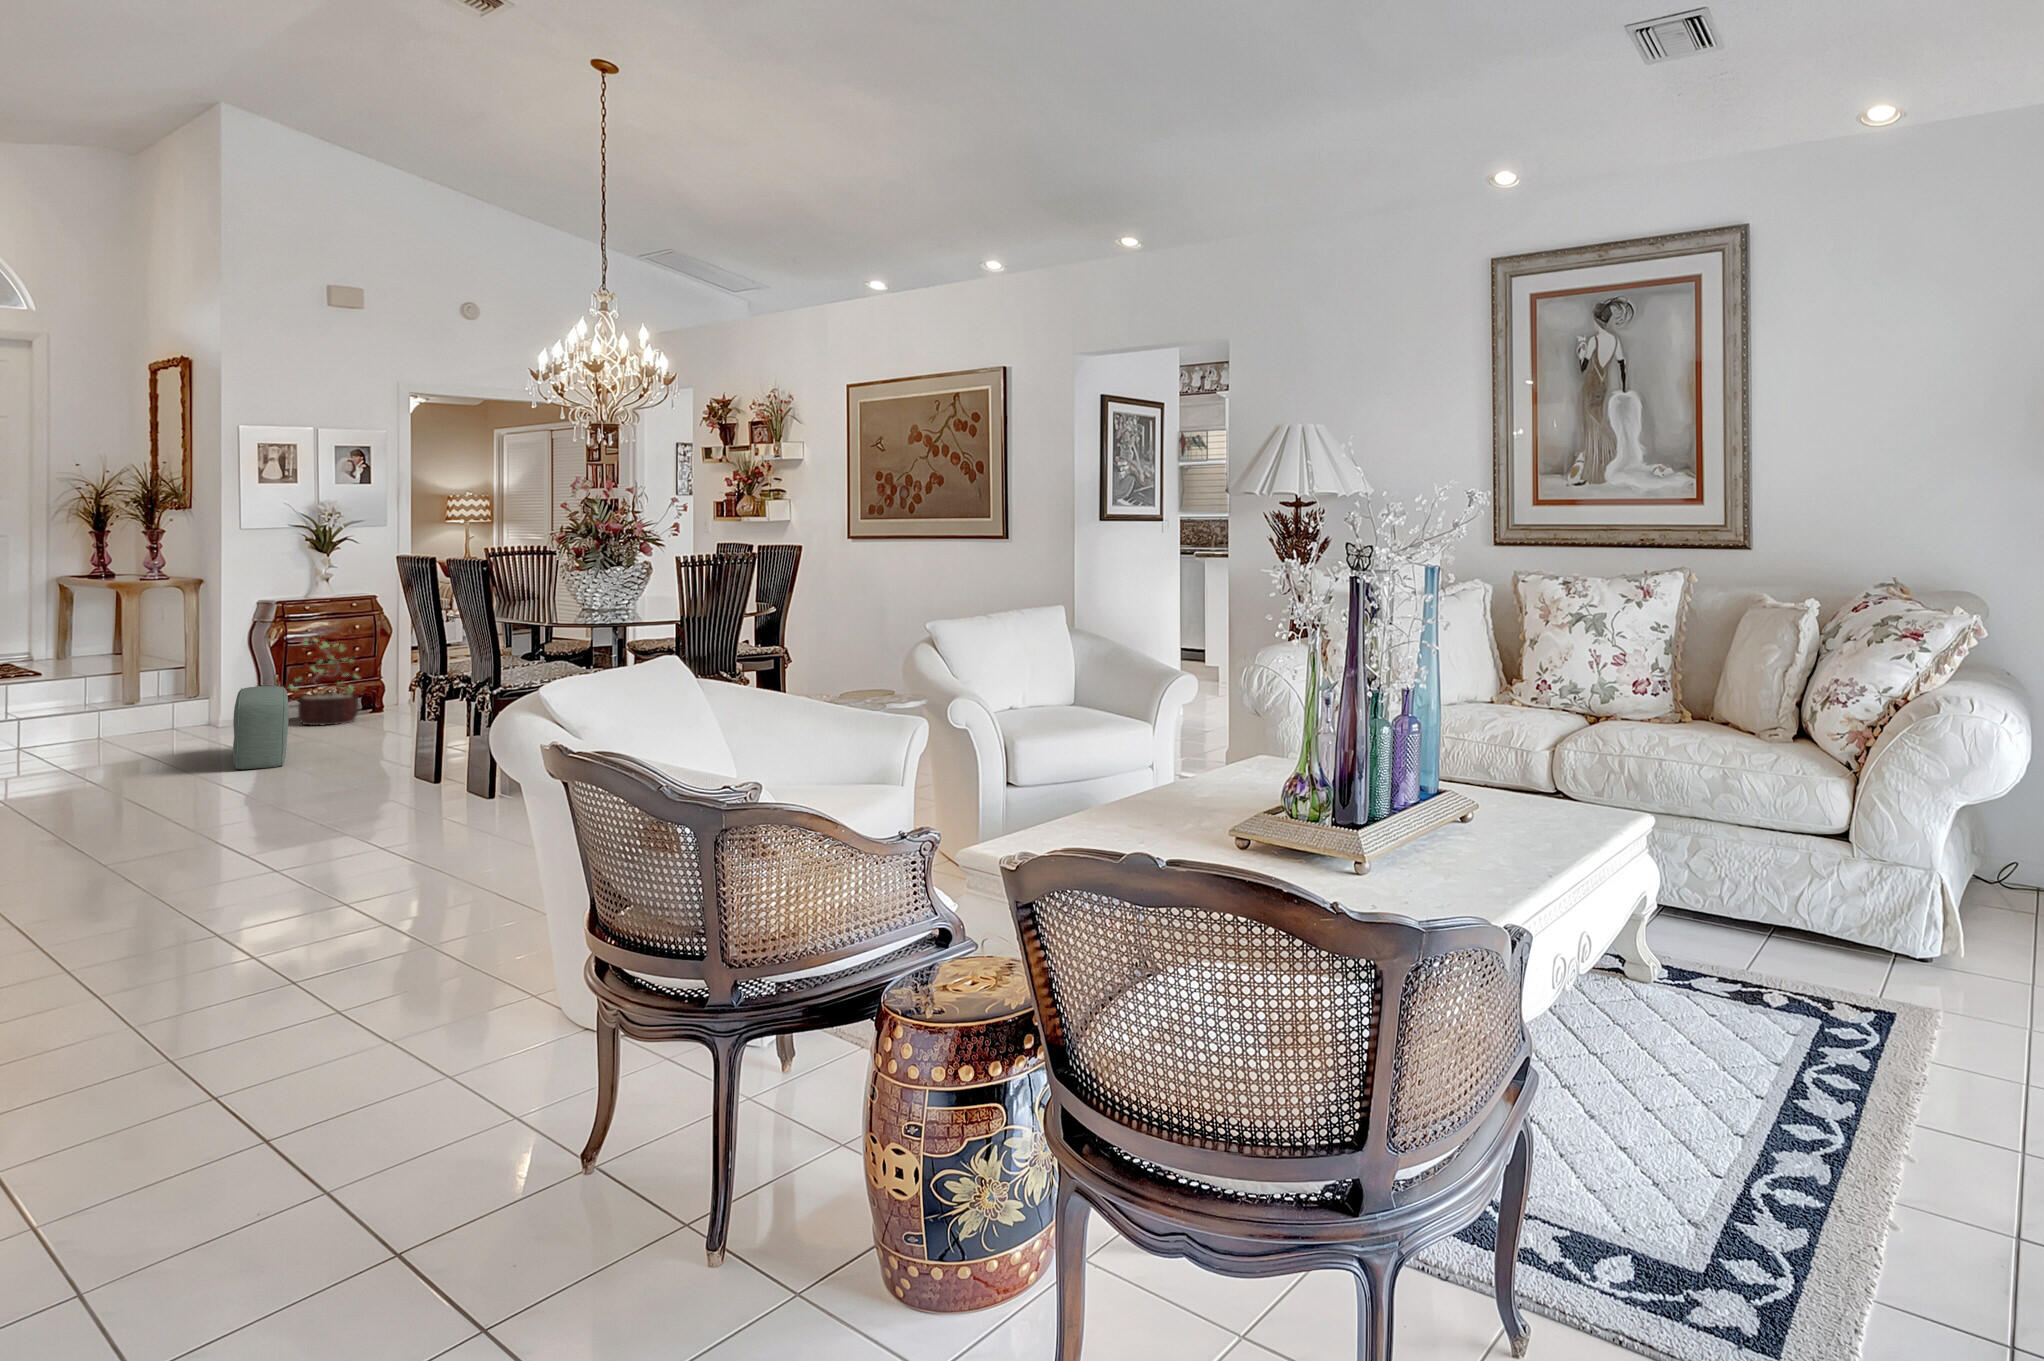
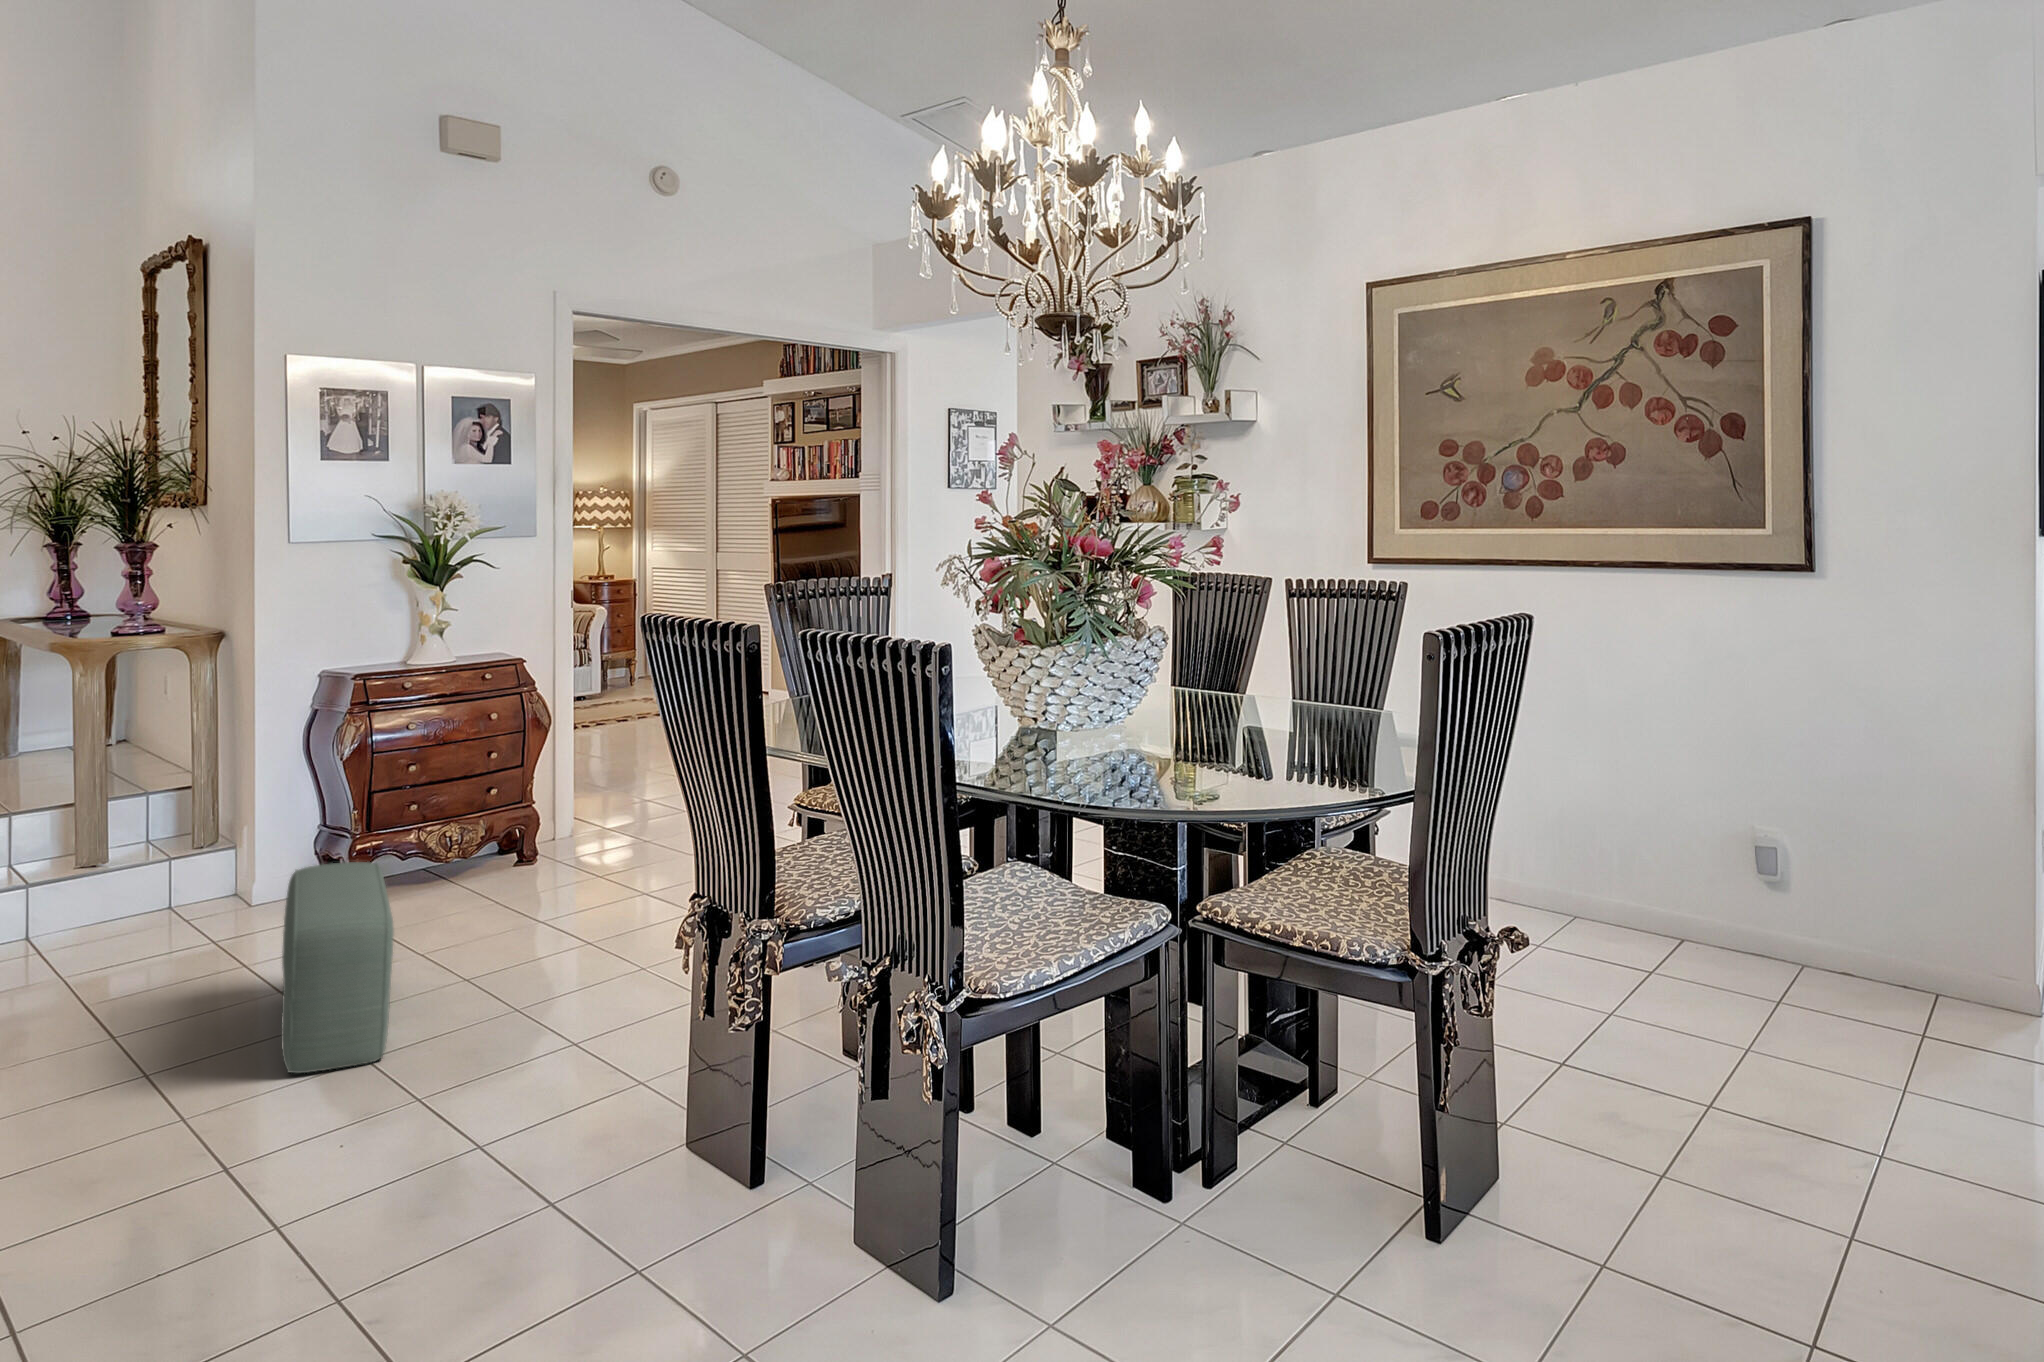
decorative plant: present [288,637,361,725] -> none [365,737,500,908]

